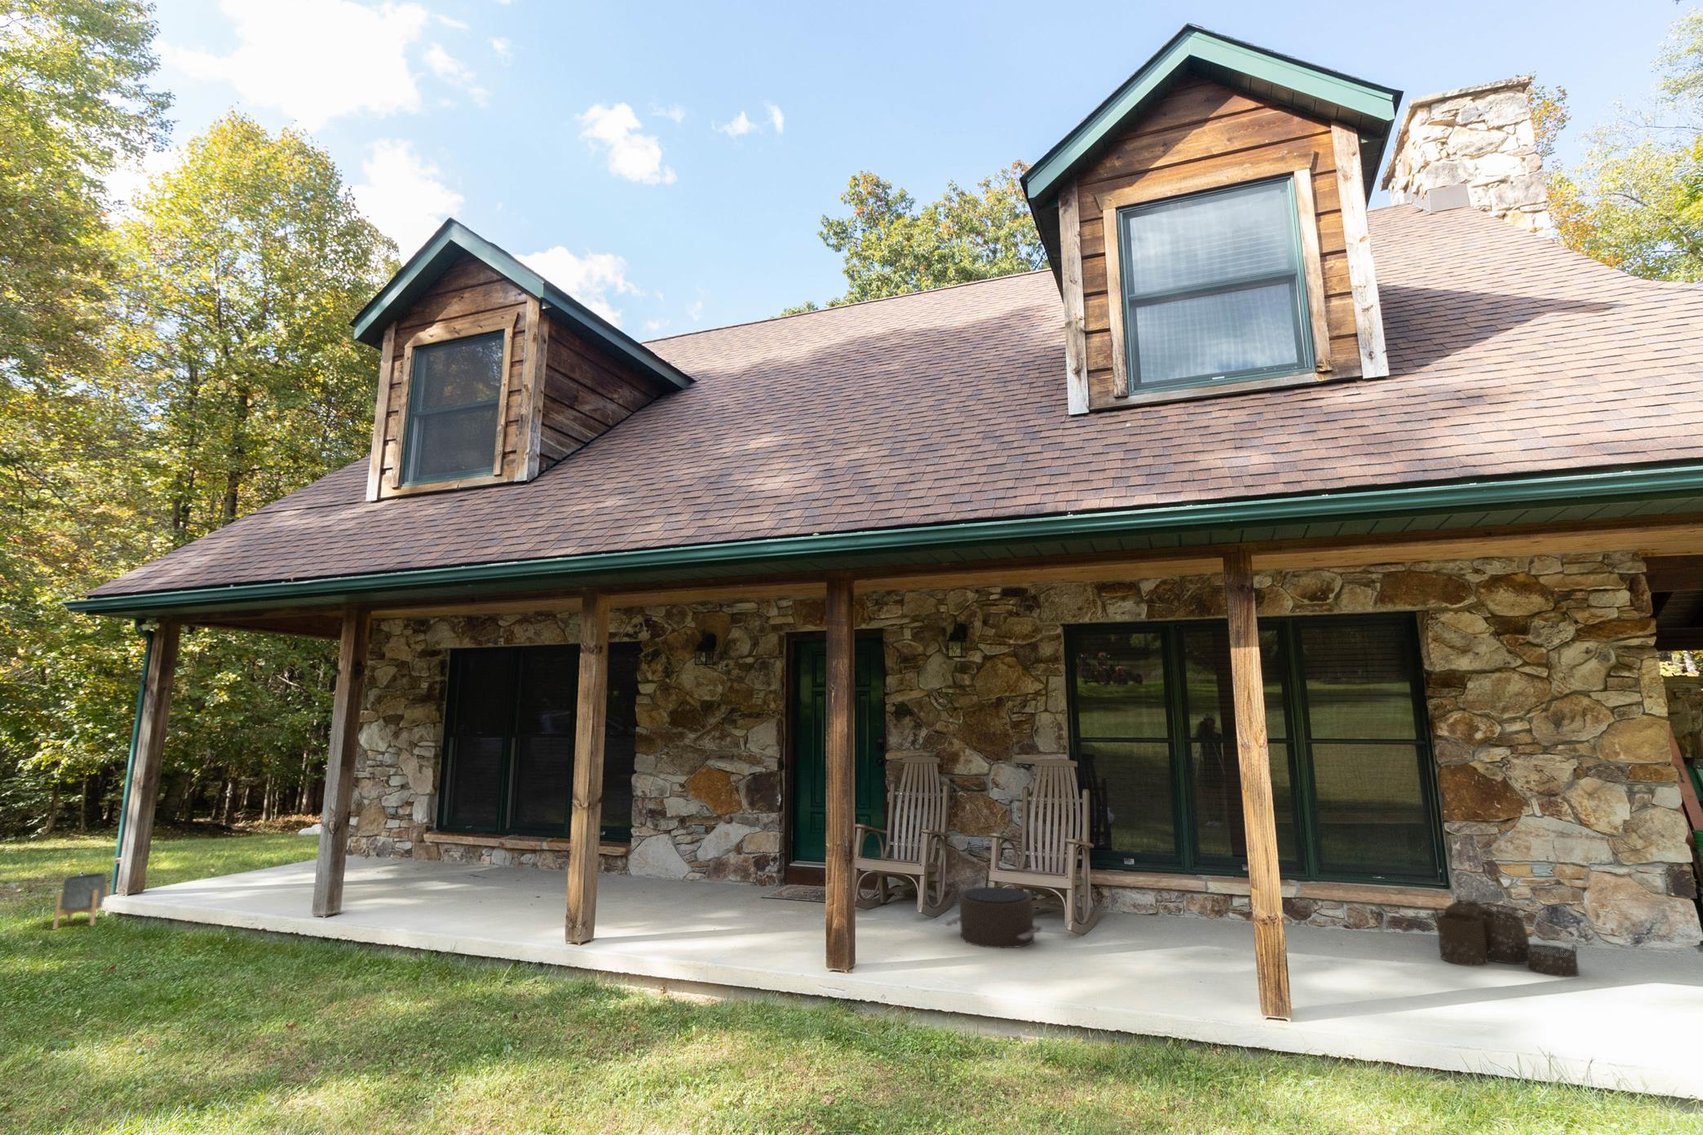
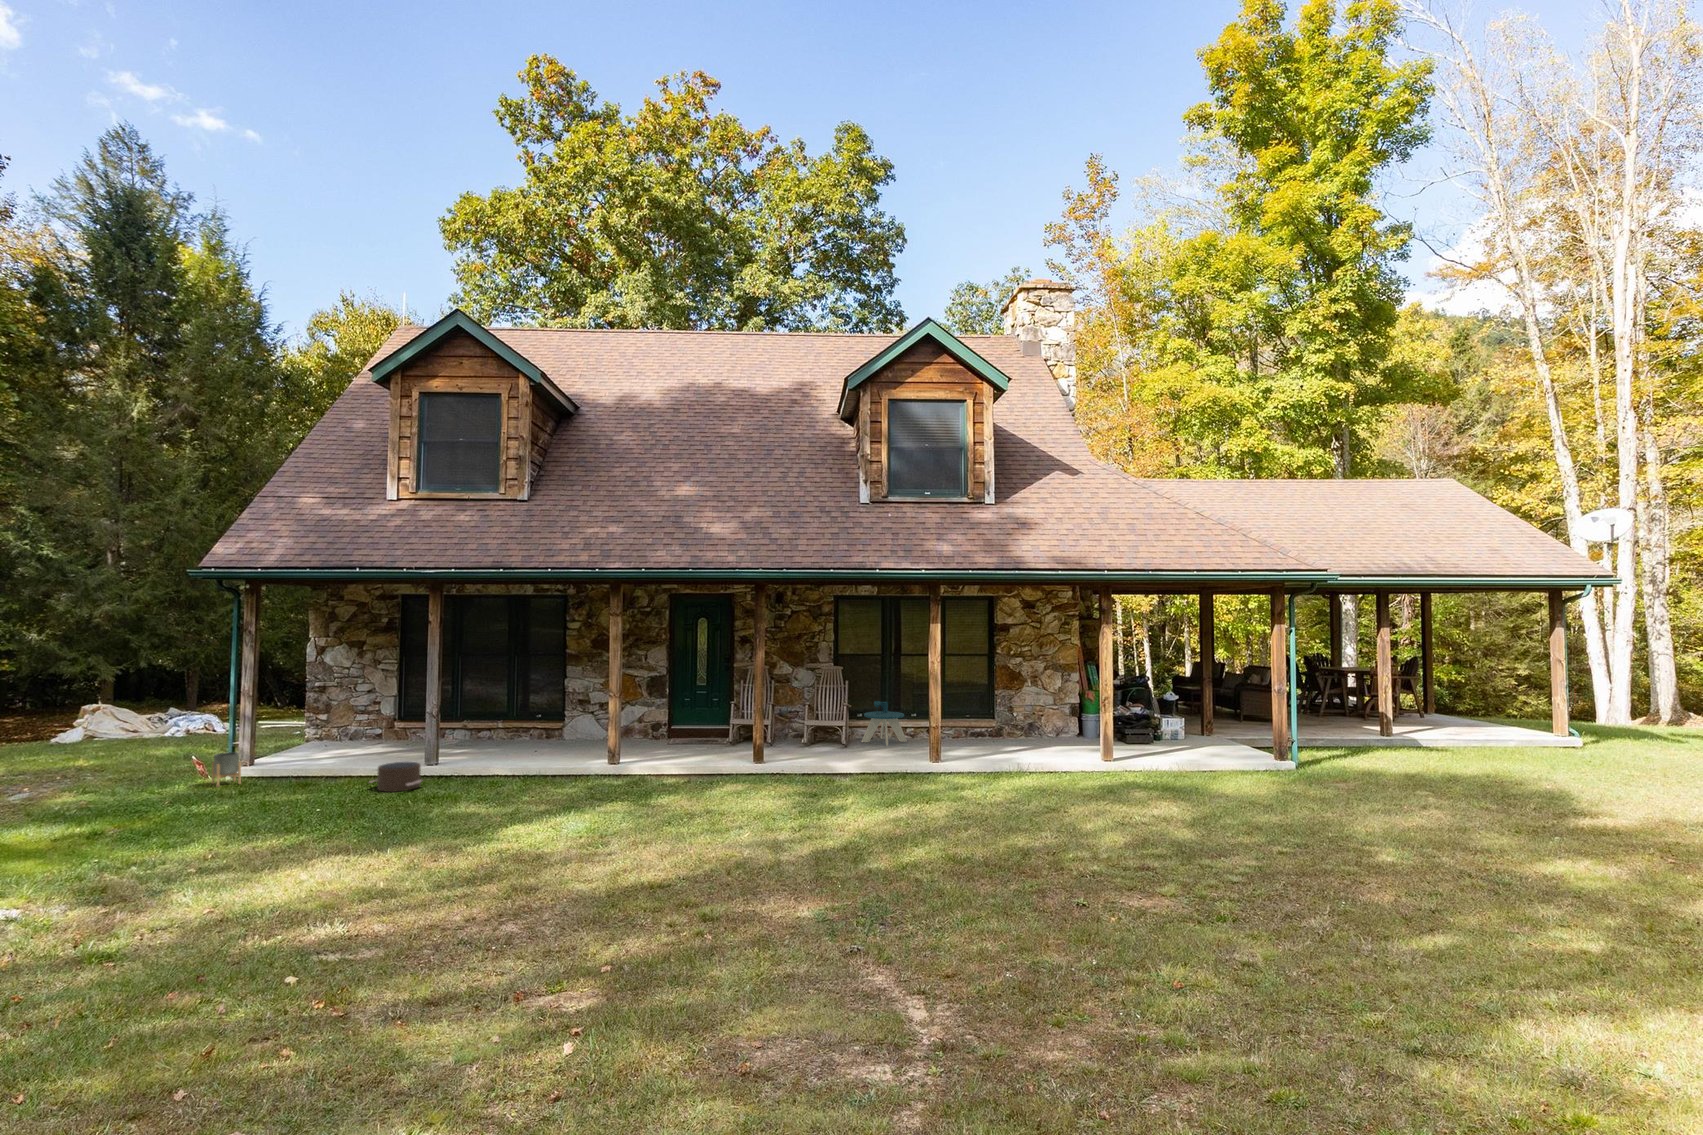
side table: none [1117,834,1225,942] -> present [861,701,907,746]
pouf: present [946,887,1041,948] -> present [370,762,423,792]
woven basket: present [1433,900,1579,977] -> none [988,721,1032,746]

